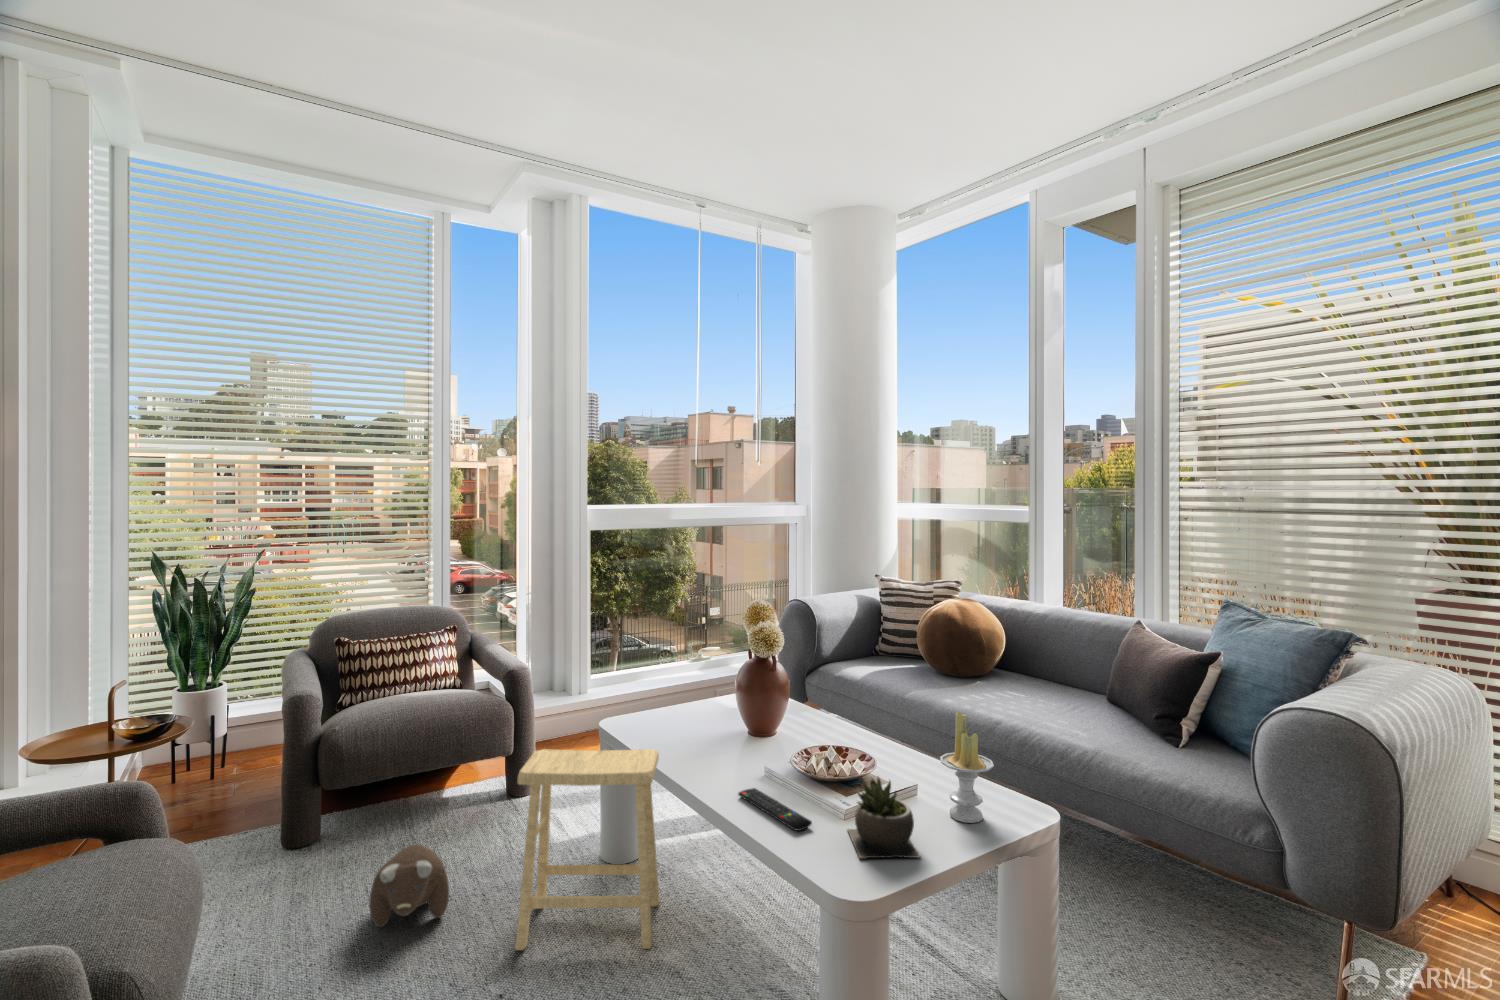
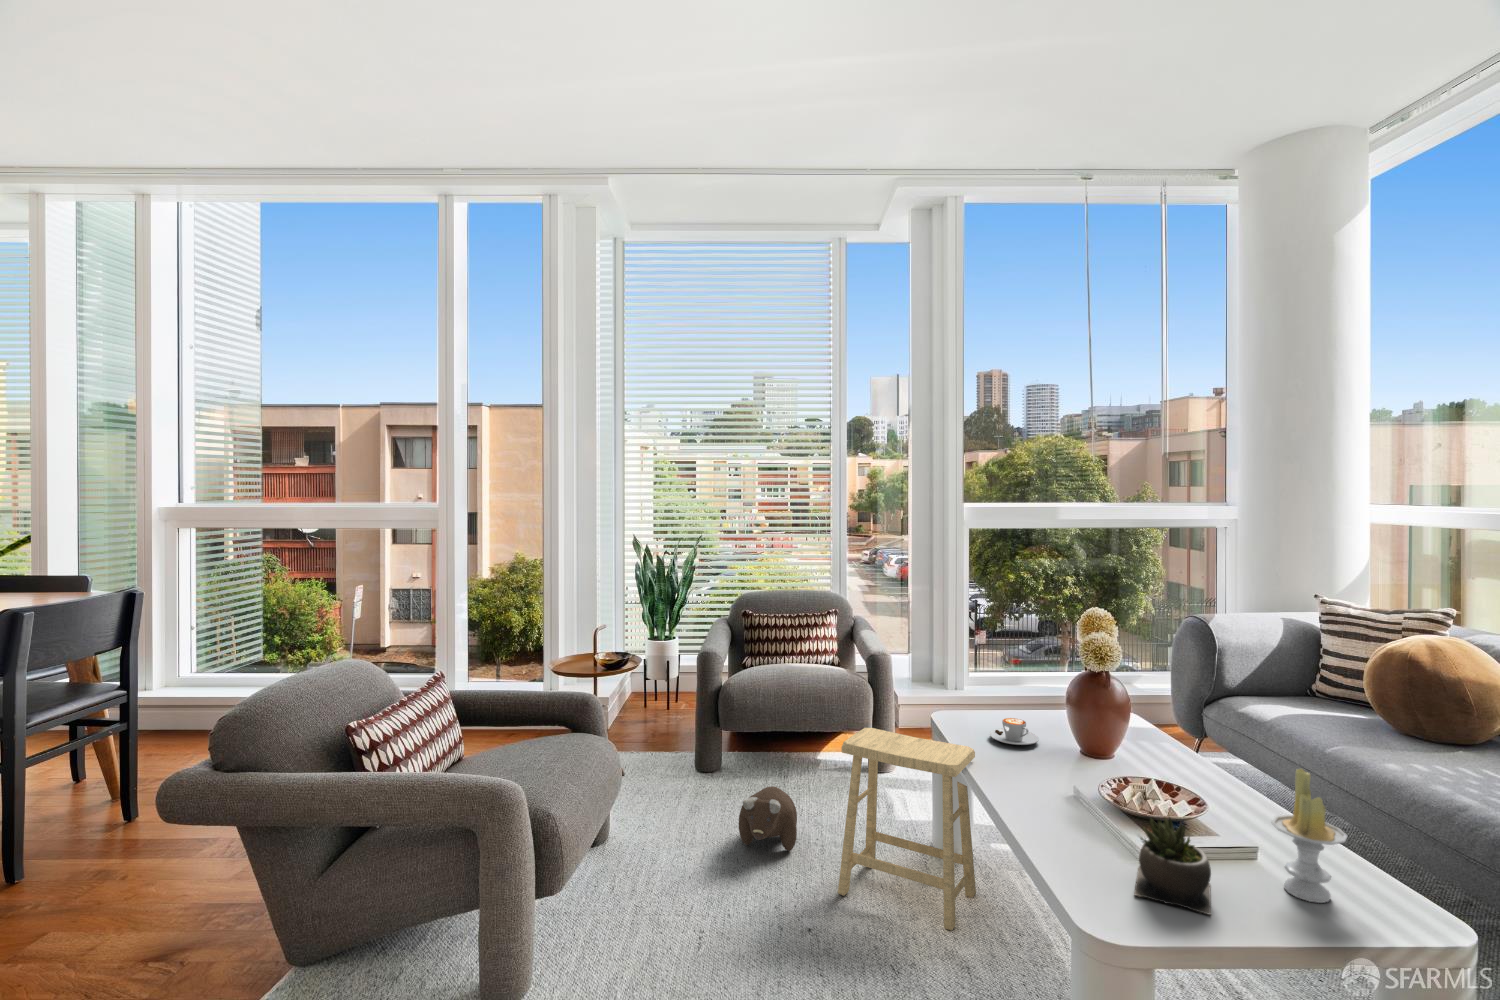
coffee cup: none [660,712,707,739] -> present [990,718,1039,745]
remote control: present [738,788,812,831] -> none [1037,803,1099,853]

